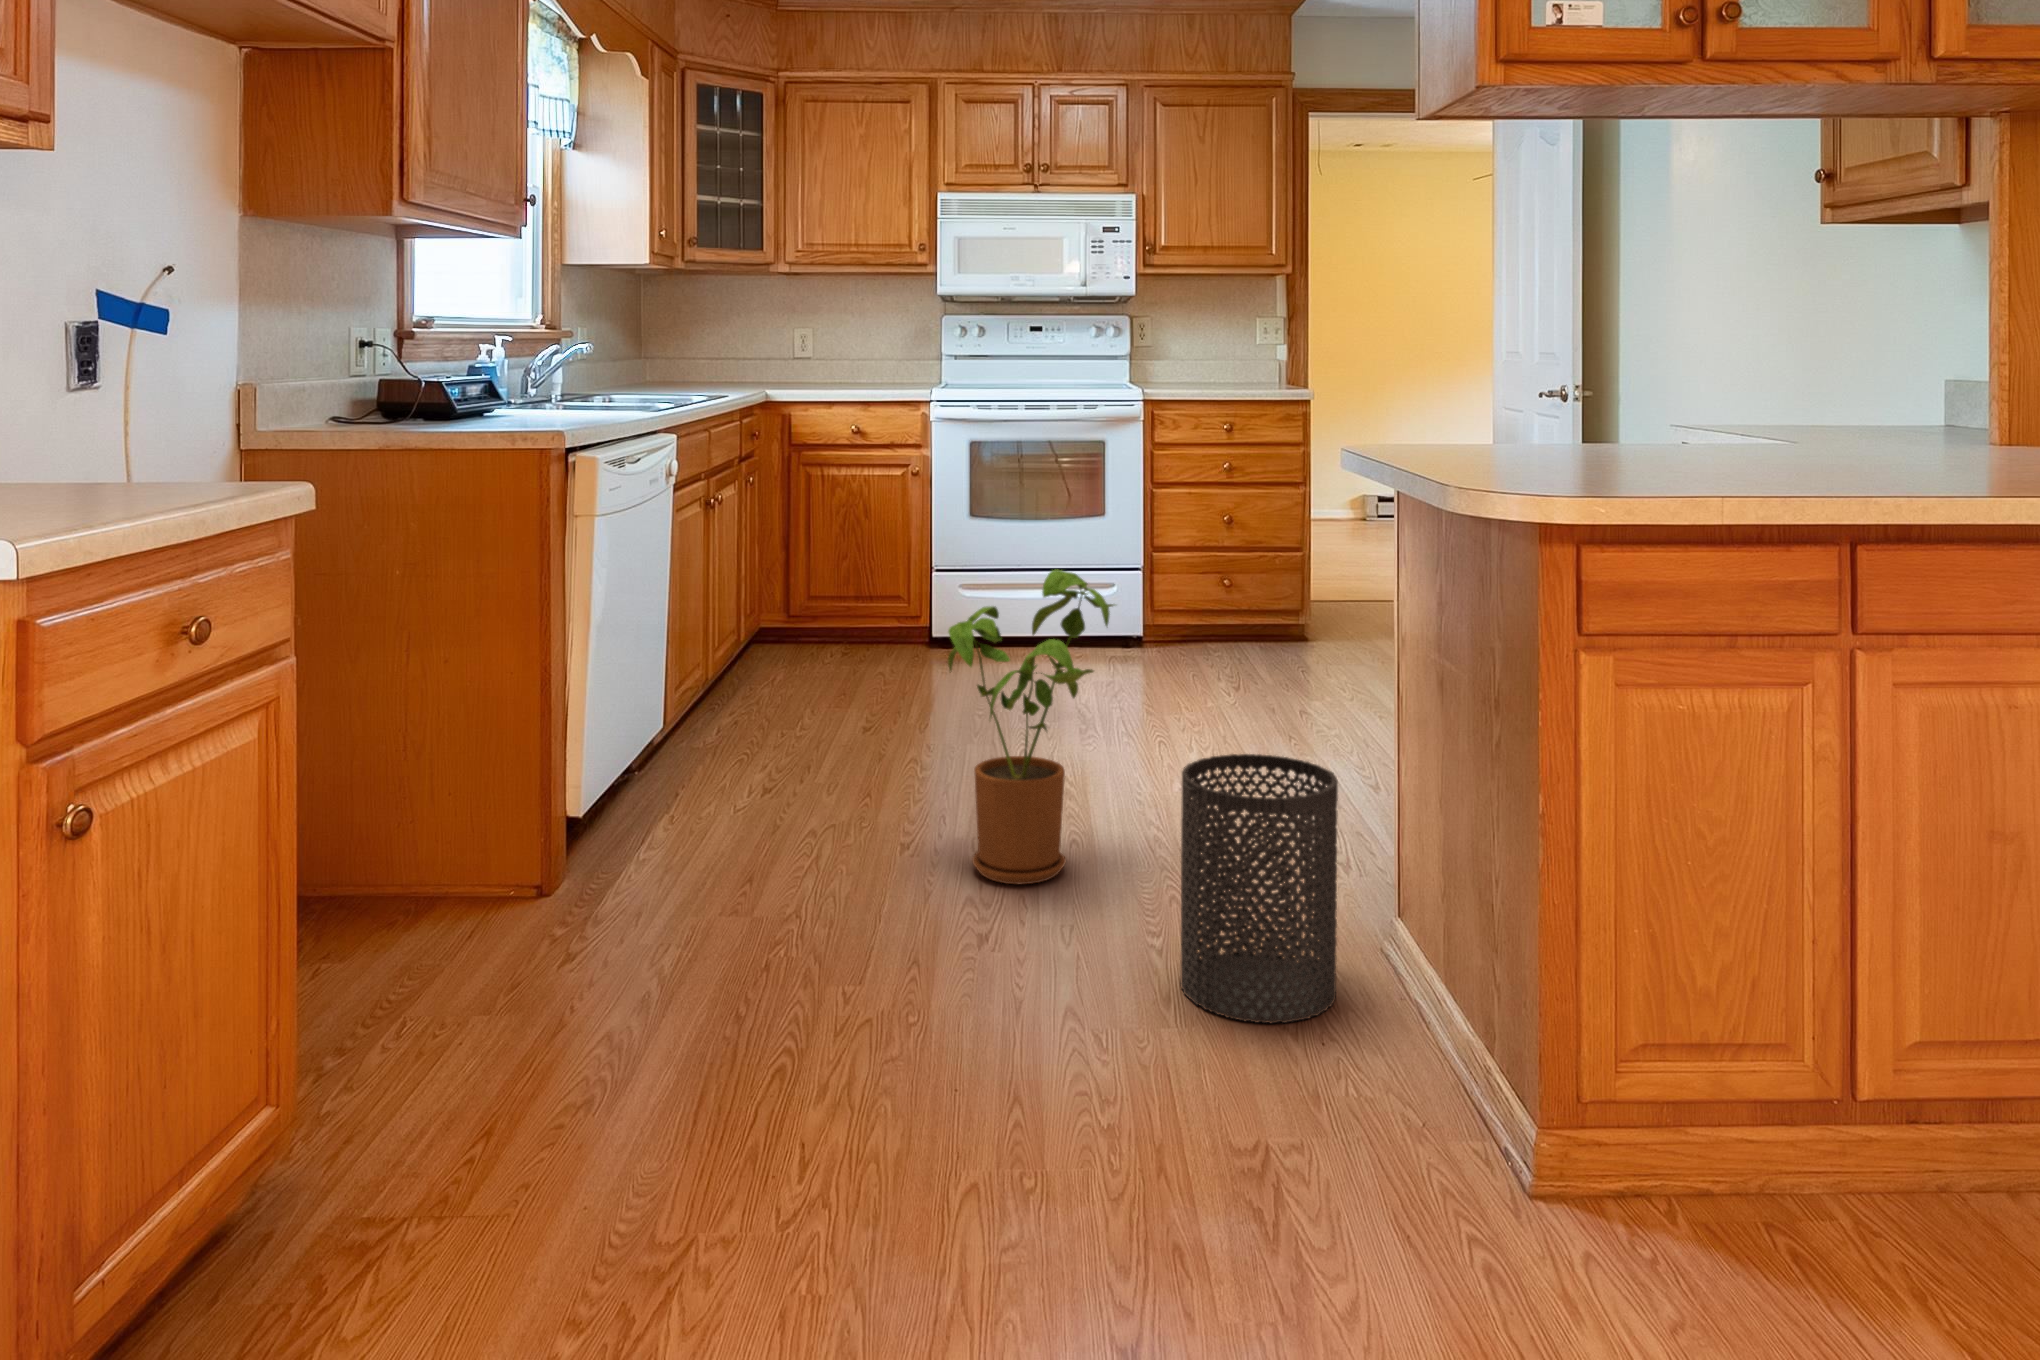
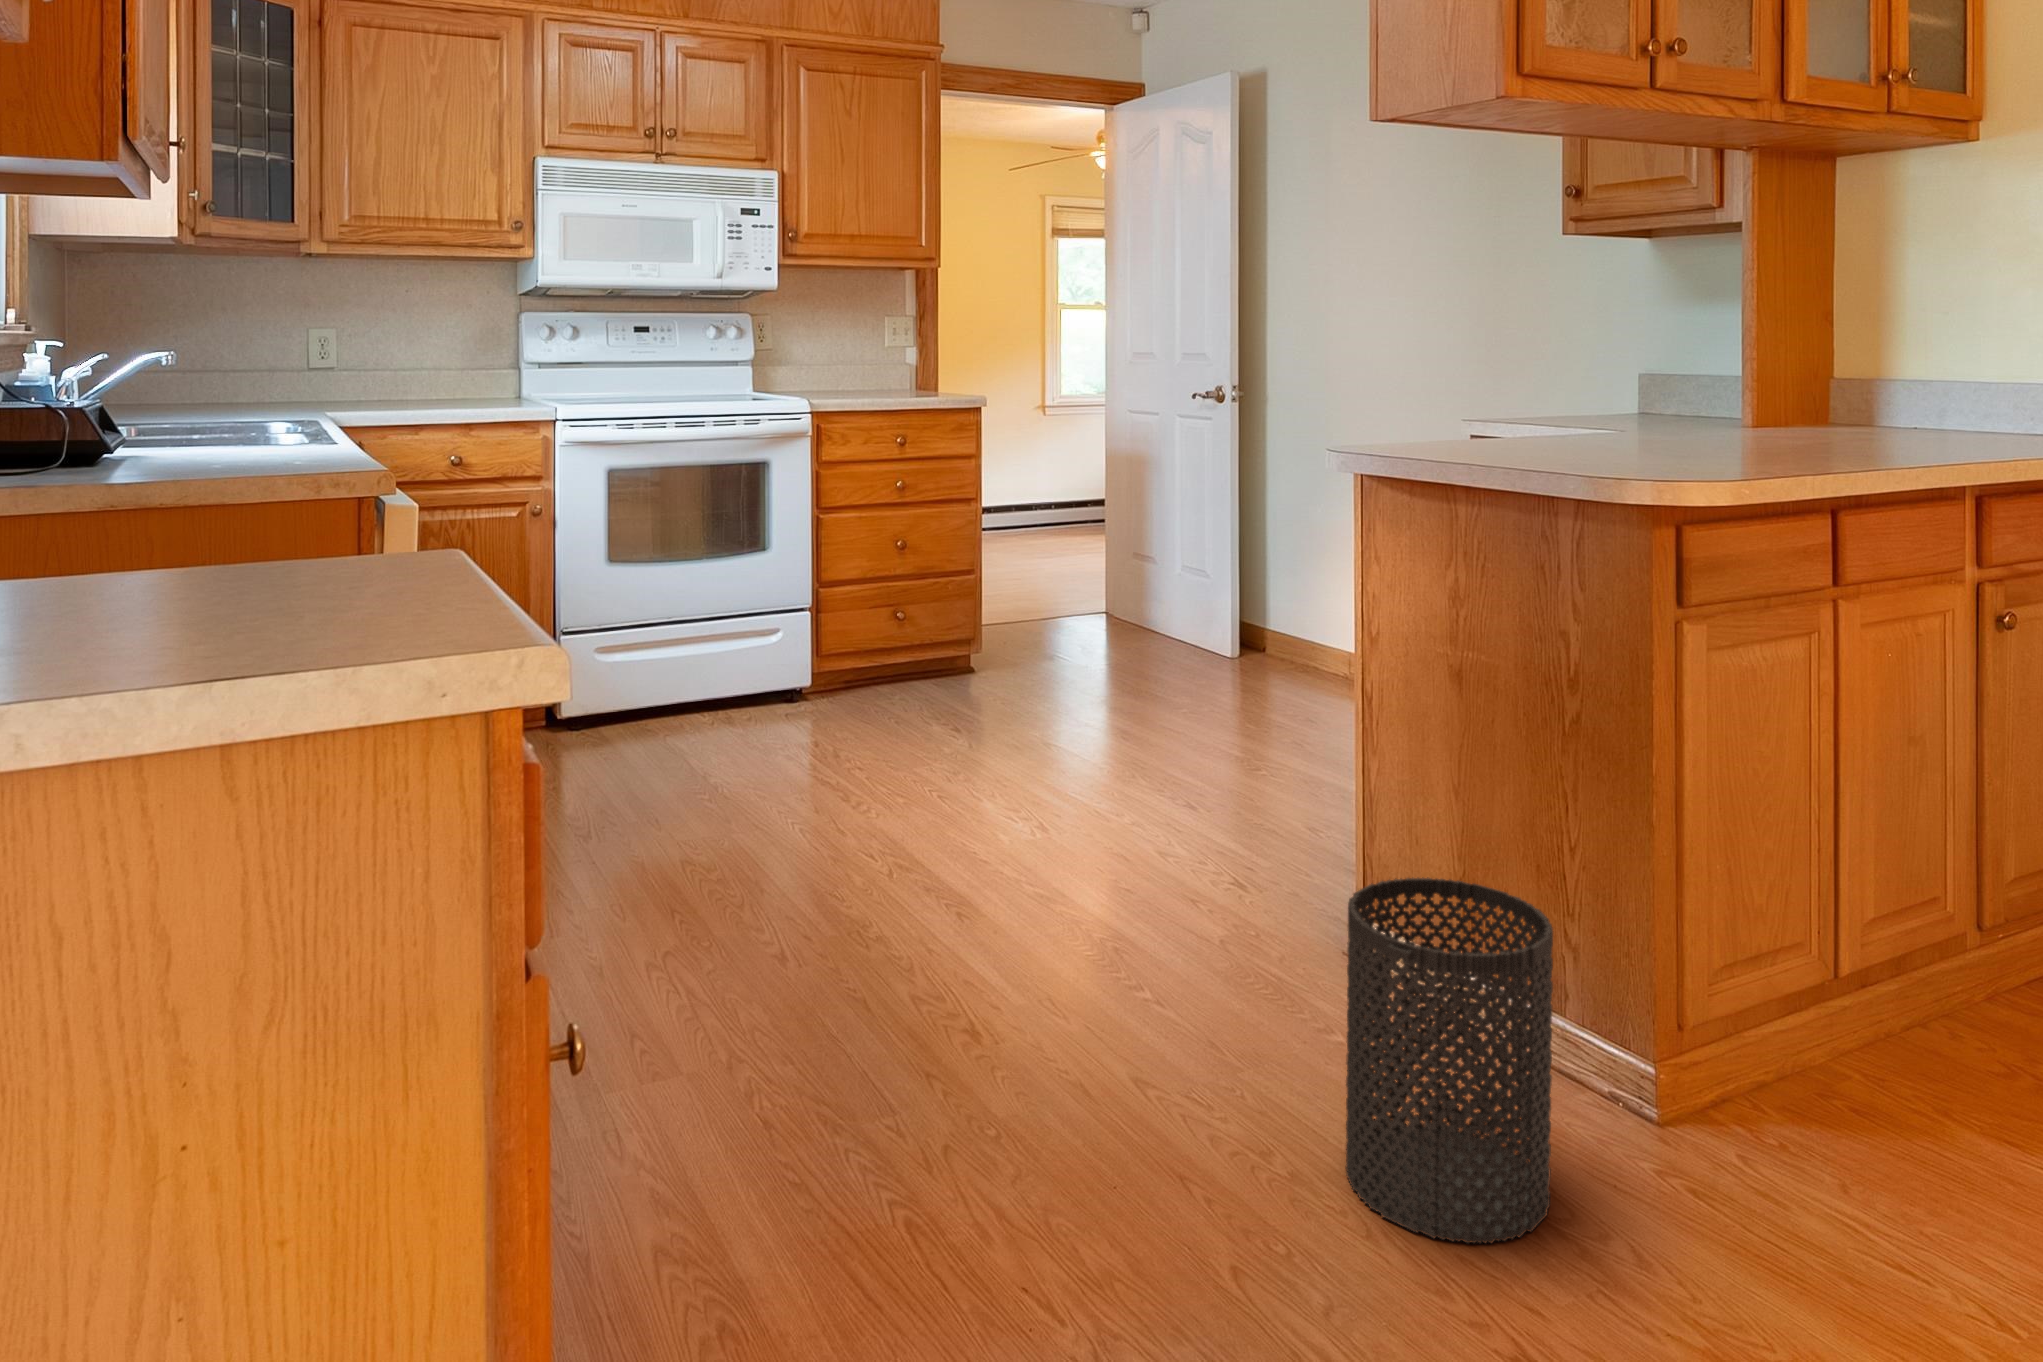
house plant: present [948,569,1114,884] -> none [883,657,1126,1089]

